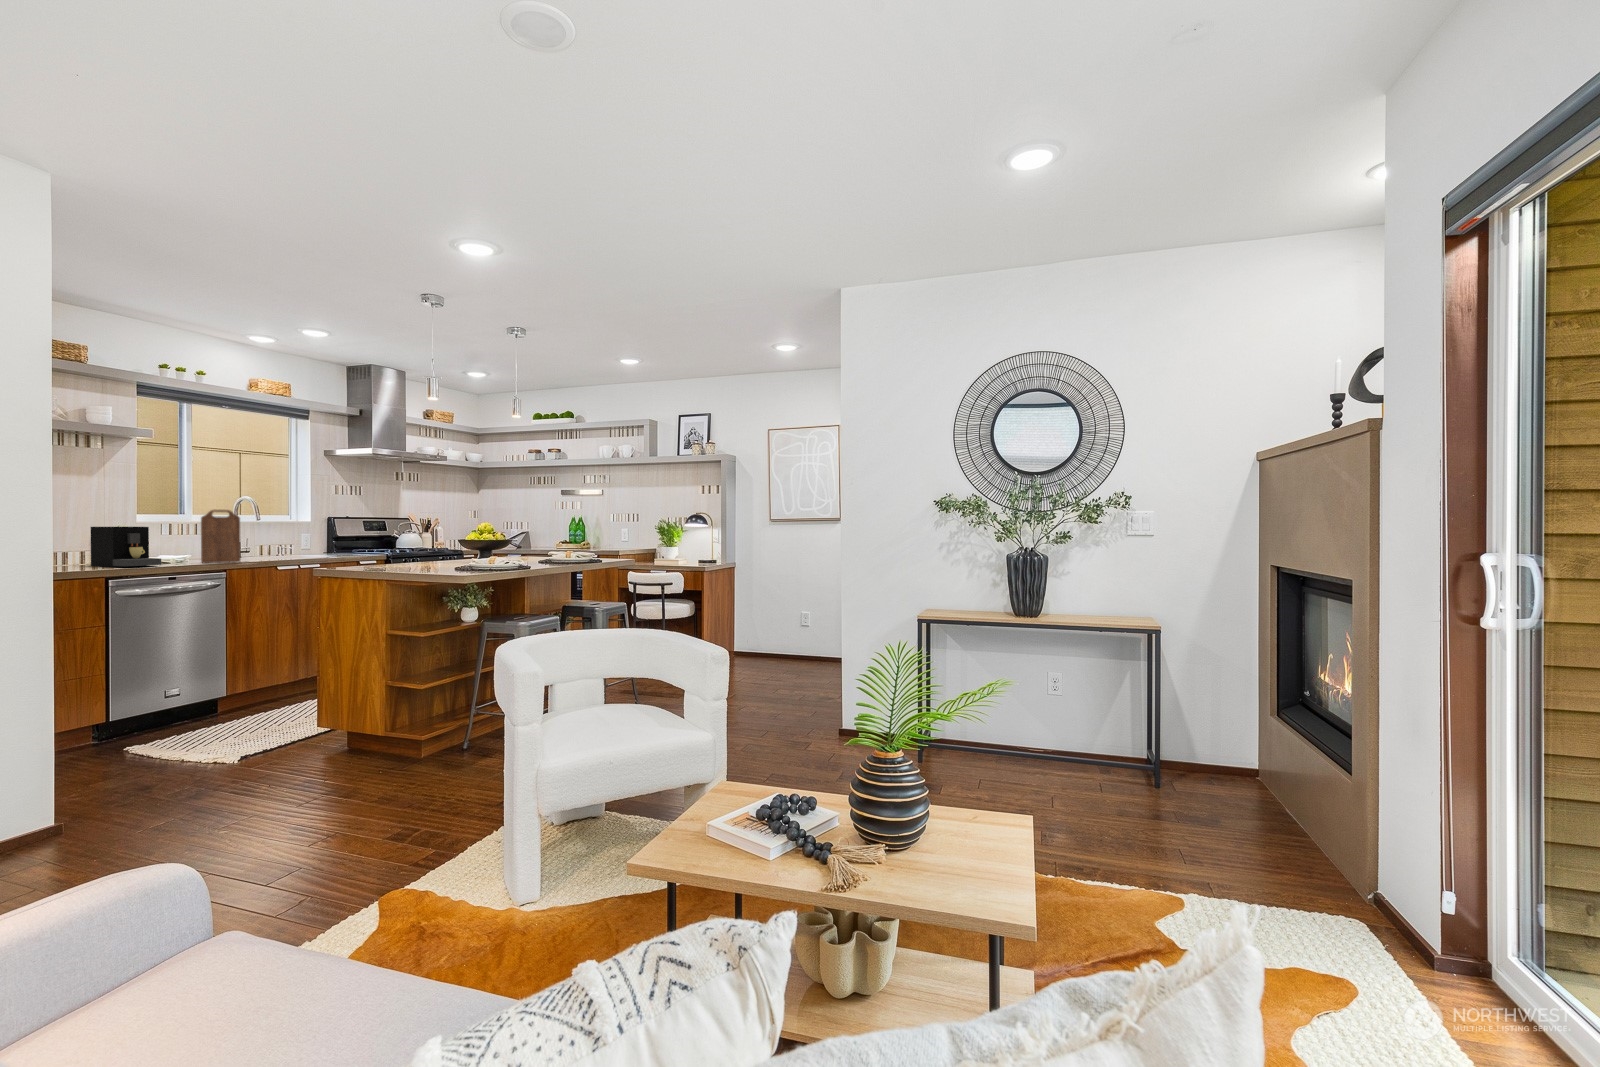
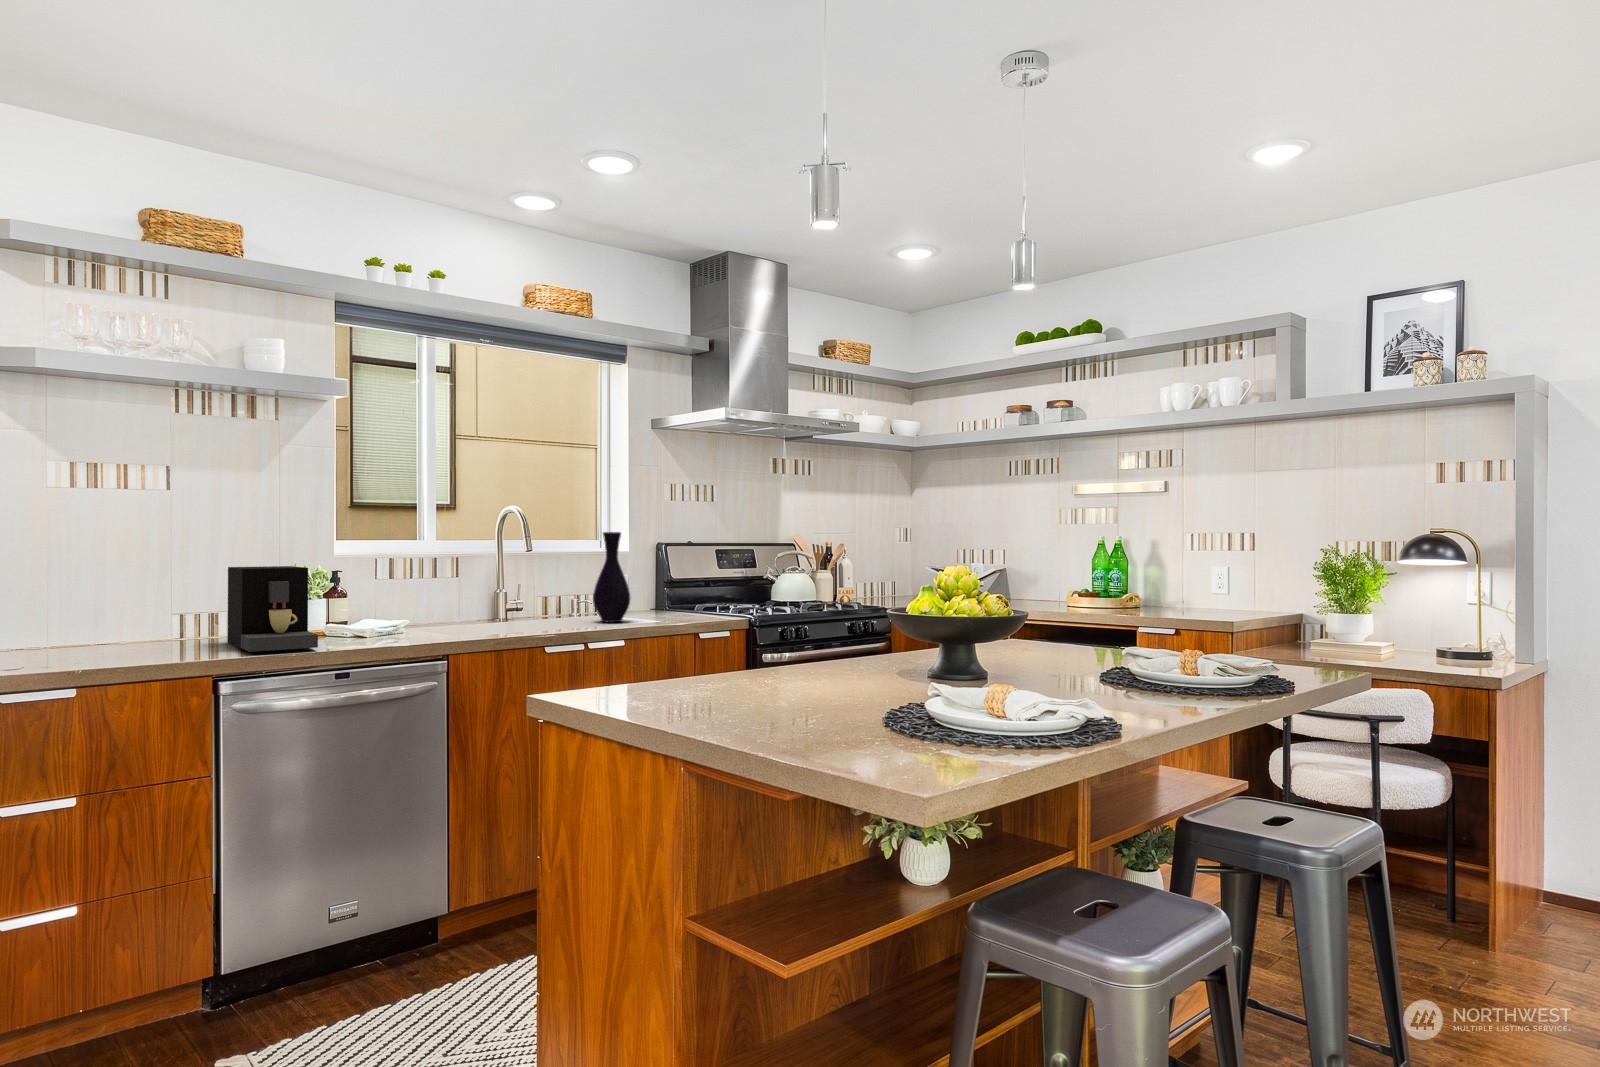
cutting board: present [201,510,241,563] -> none [405,532,472,640]
vase: none [298,511,321,557] -> present [593,532,630,622]

